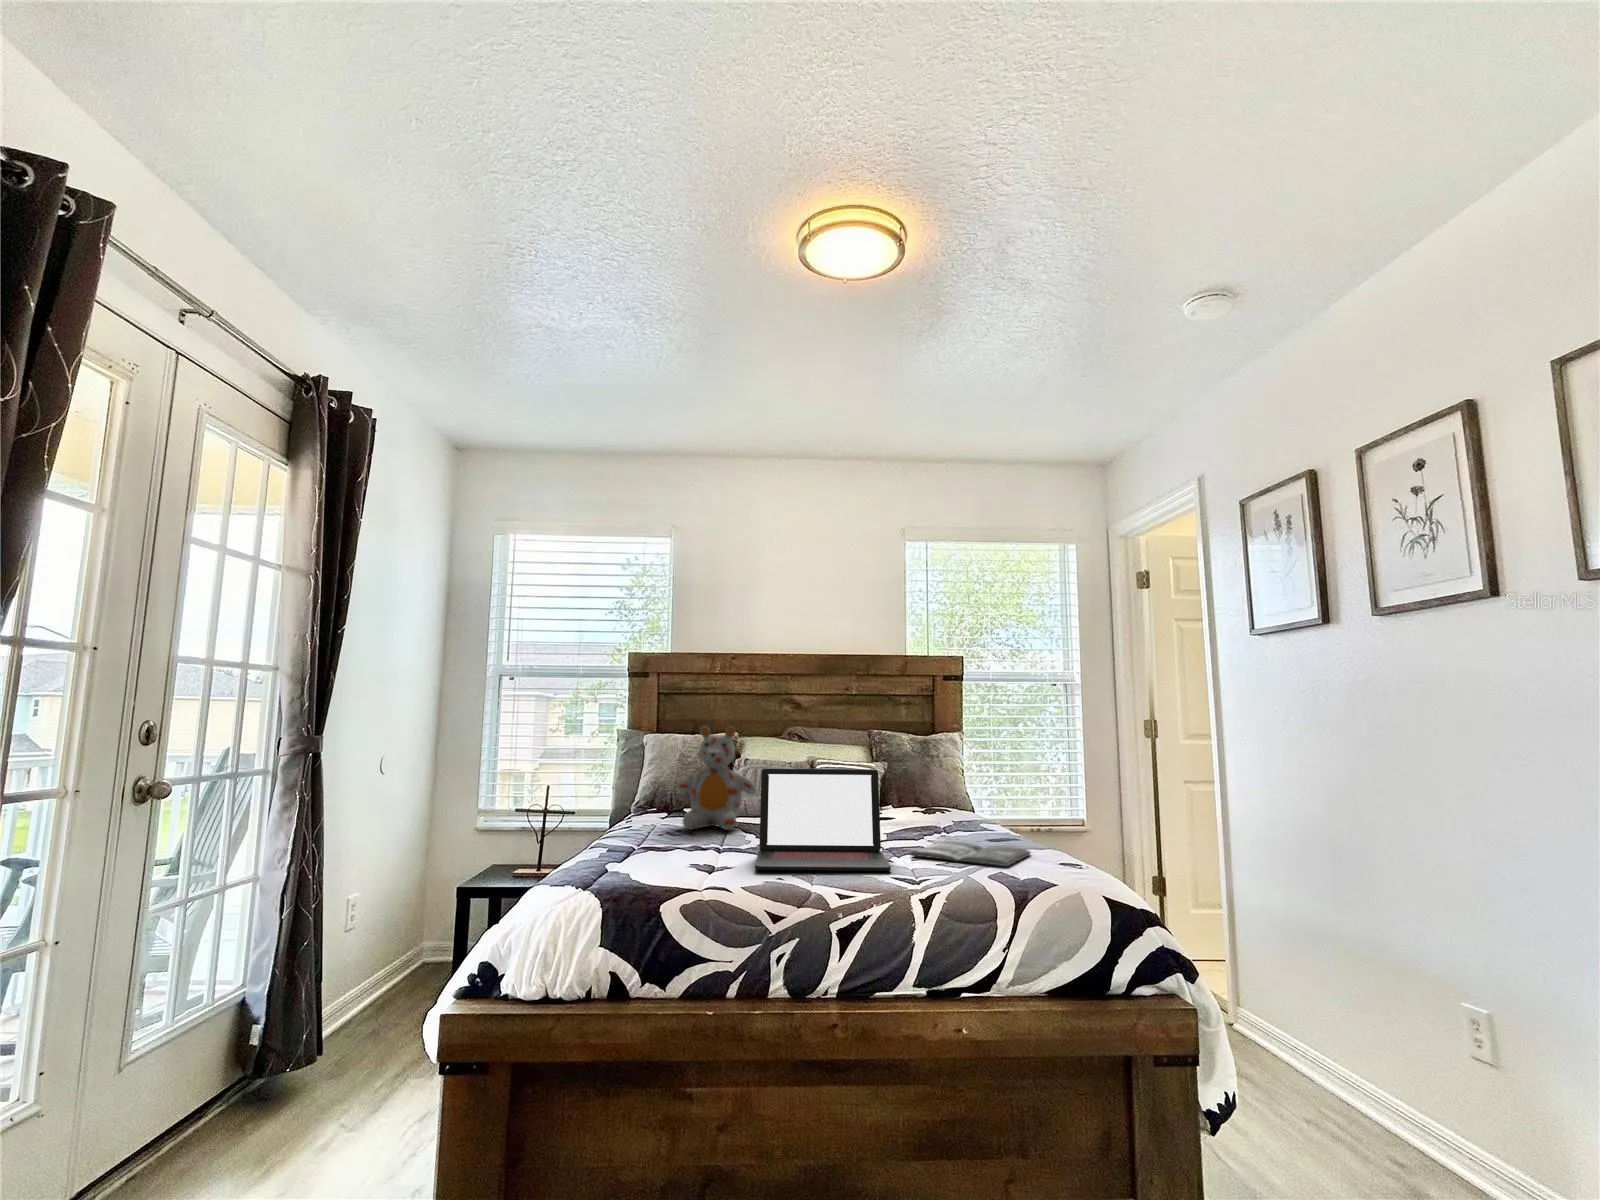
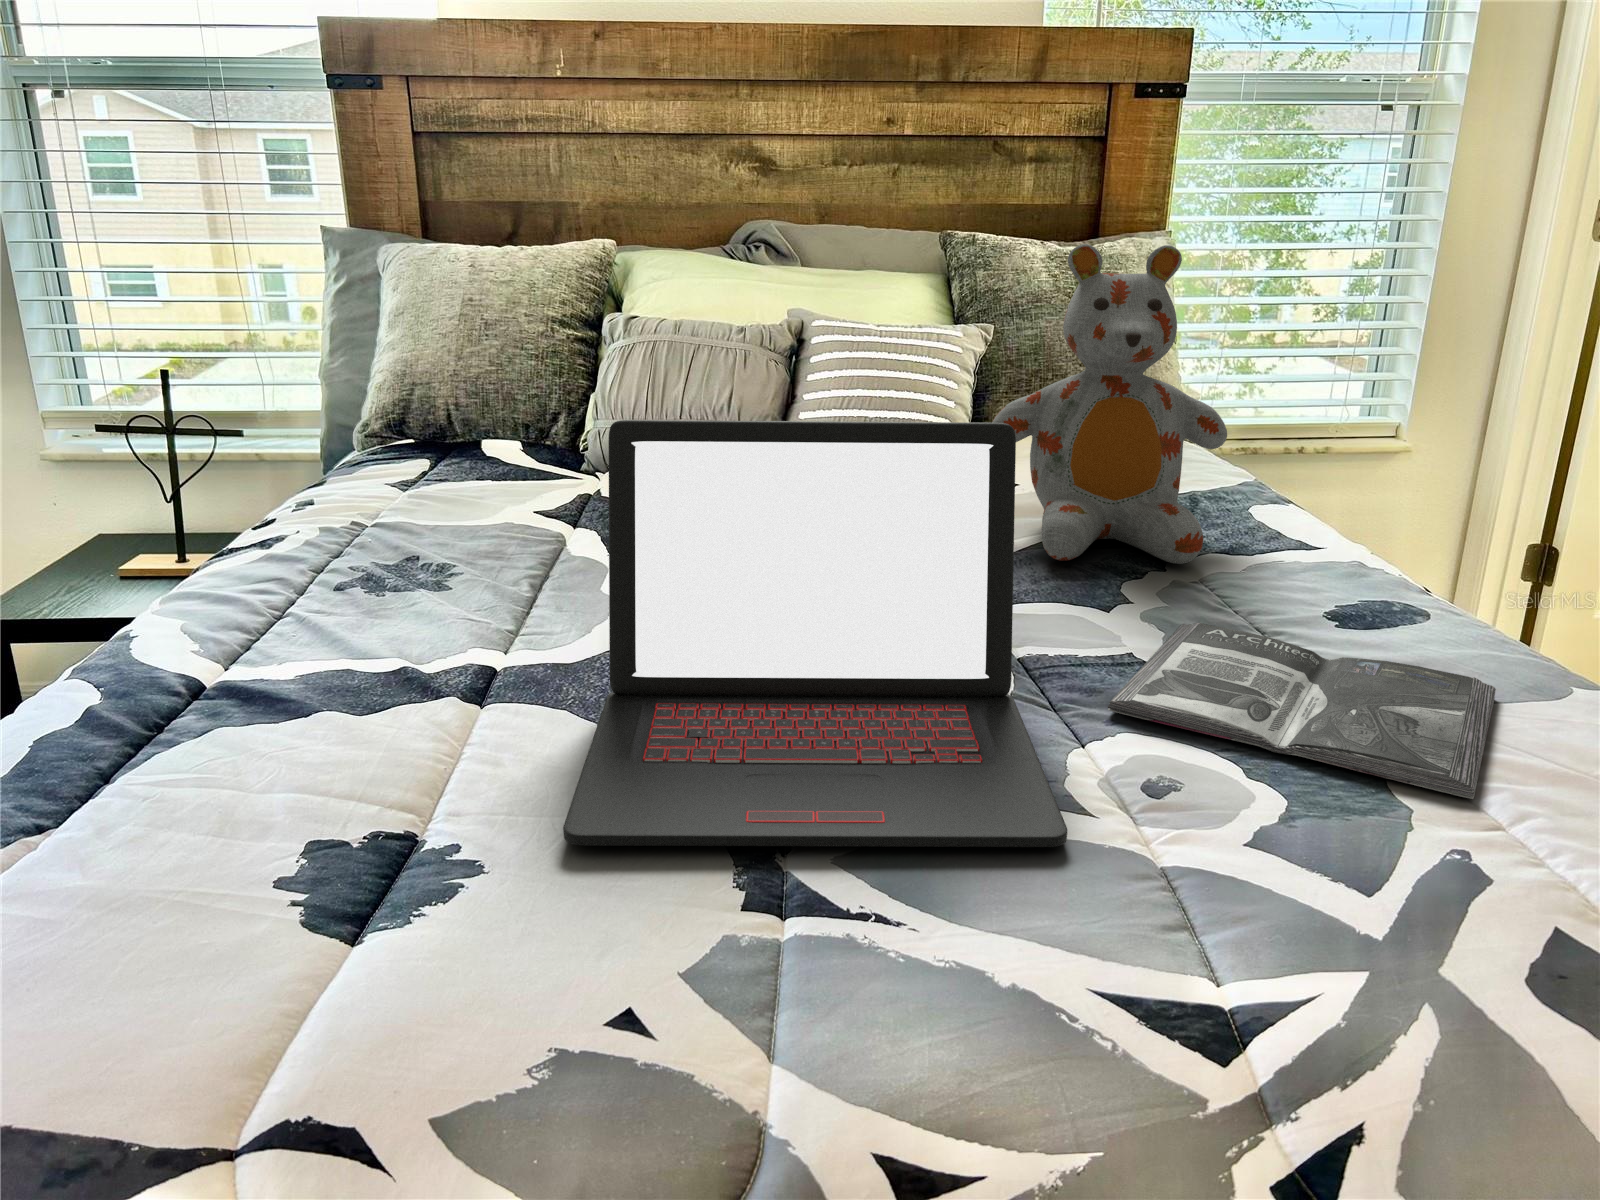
stuffed bear: present [677,726,756,830] -> present [992,244,1227,564]

